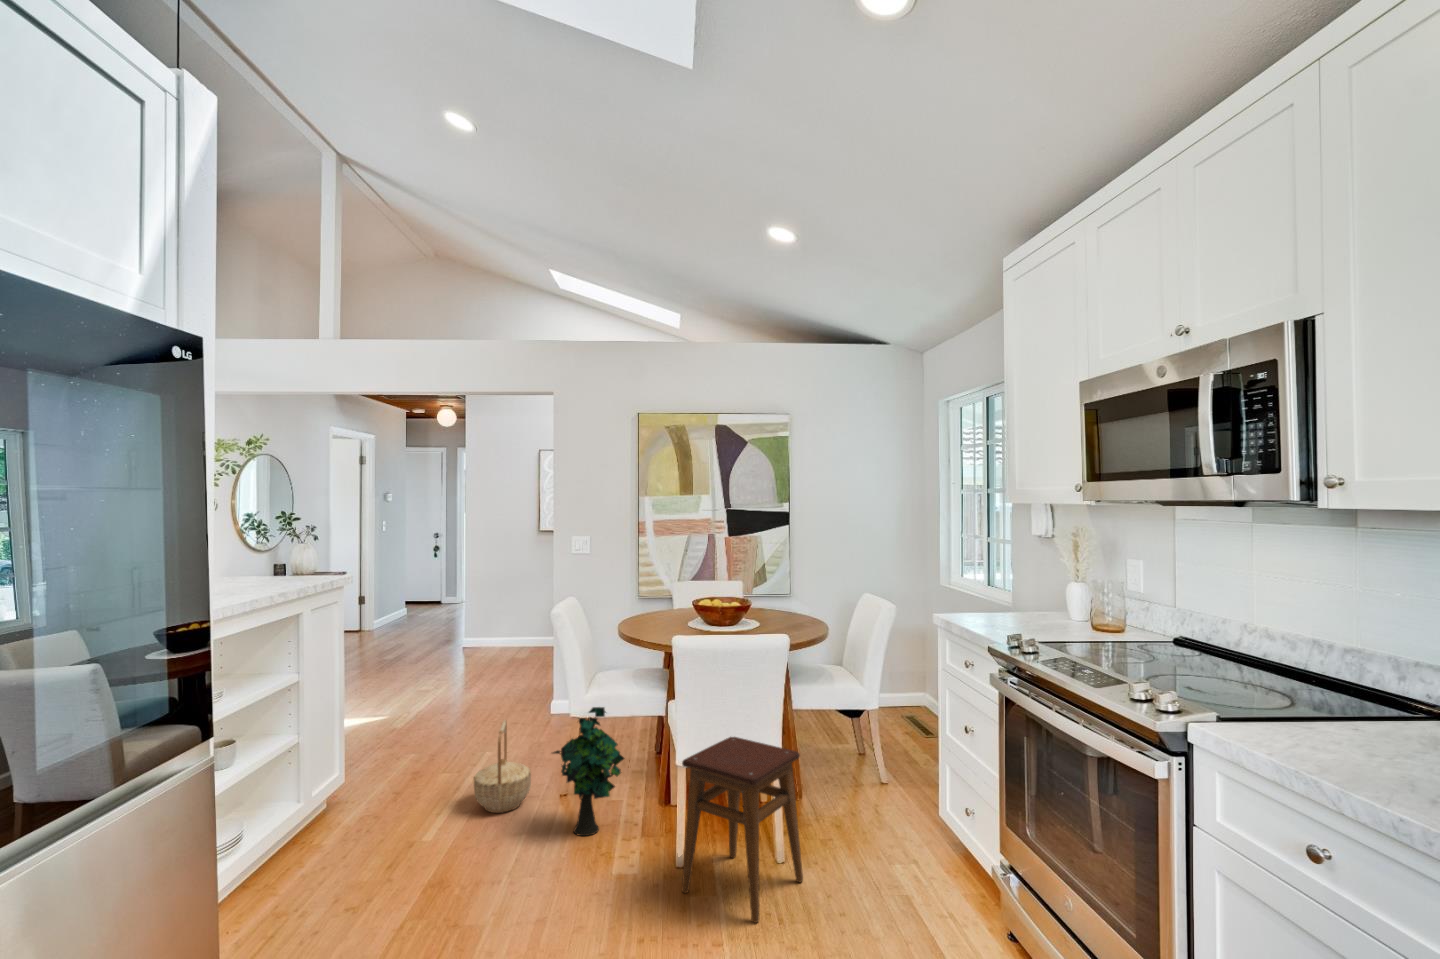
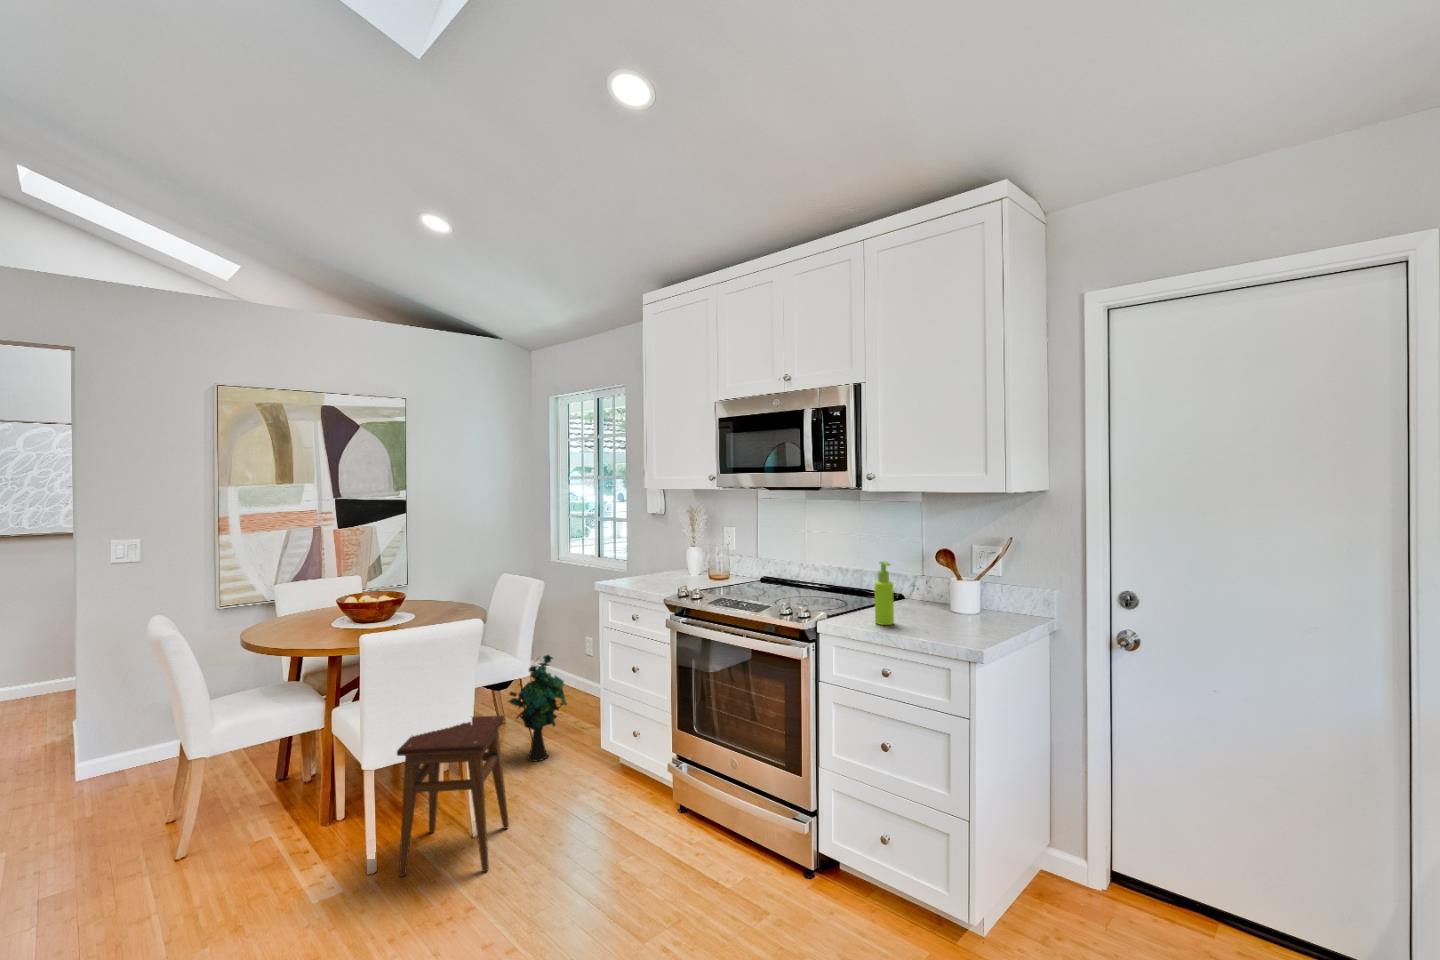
soap dispenser: none [1306,636,1353,760] -> present [875,561,894,625]
decorative plant: present [553,707,624,836] -> present [508,655,567,761]
basket: present [474,720,531,813] -> none [43,779,138,897]

